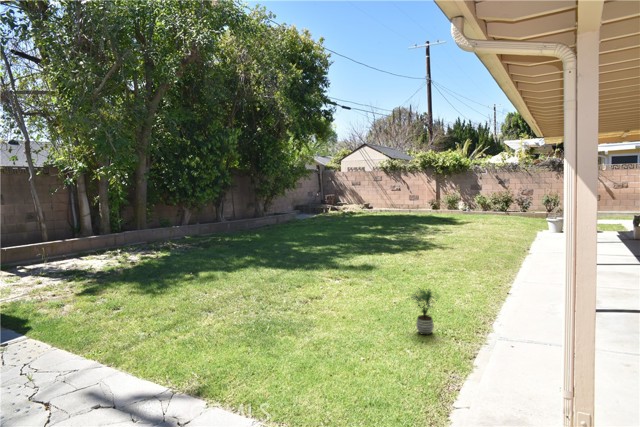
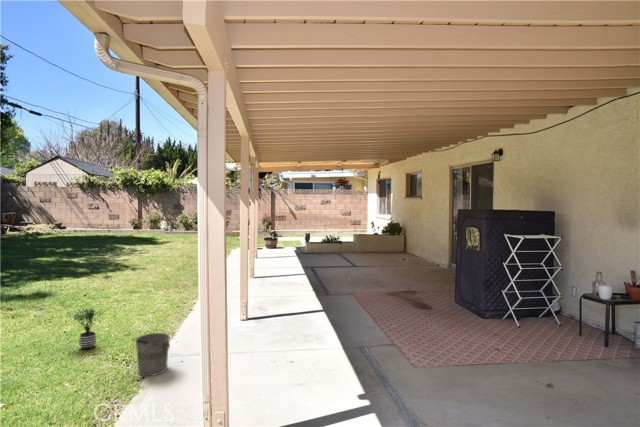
bucket: none [488,334,541,393] -> present [133,333,170,376]

